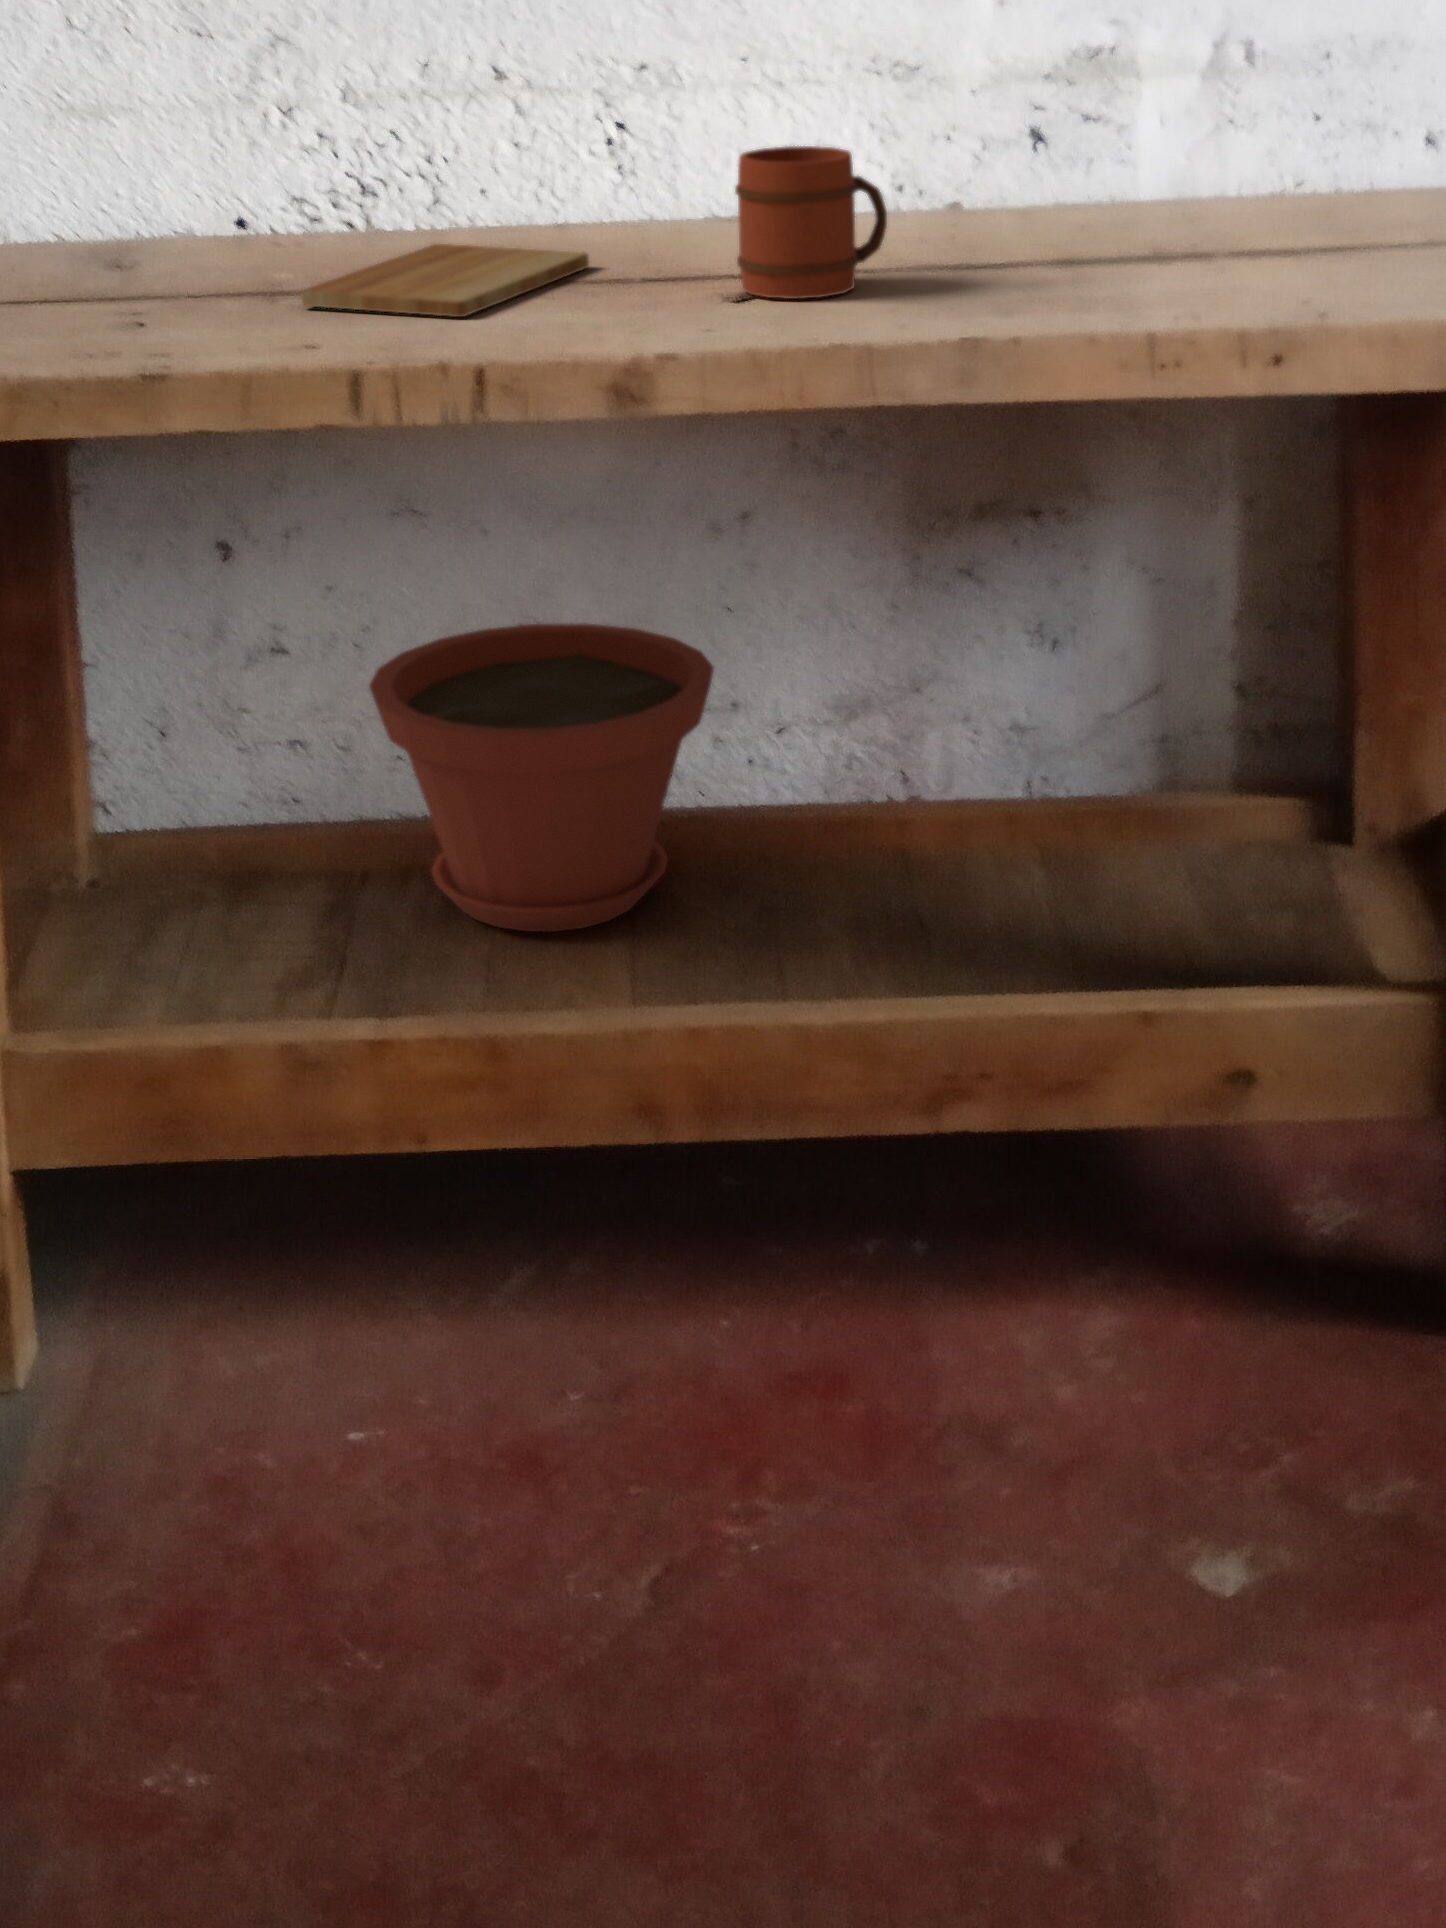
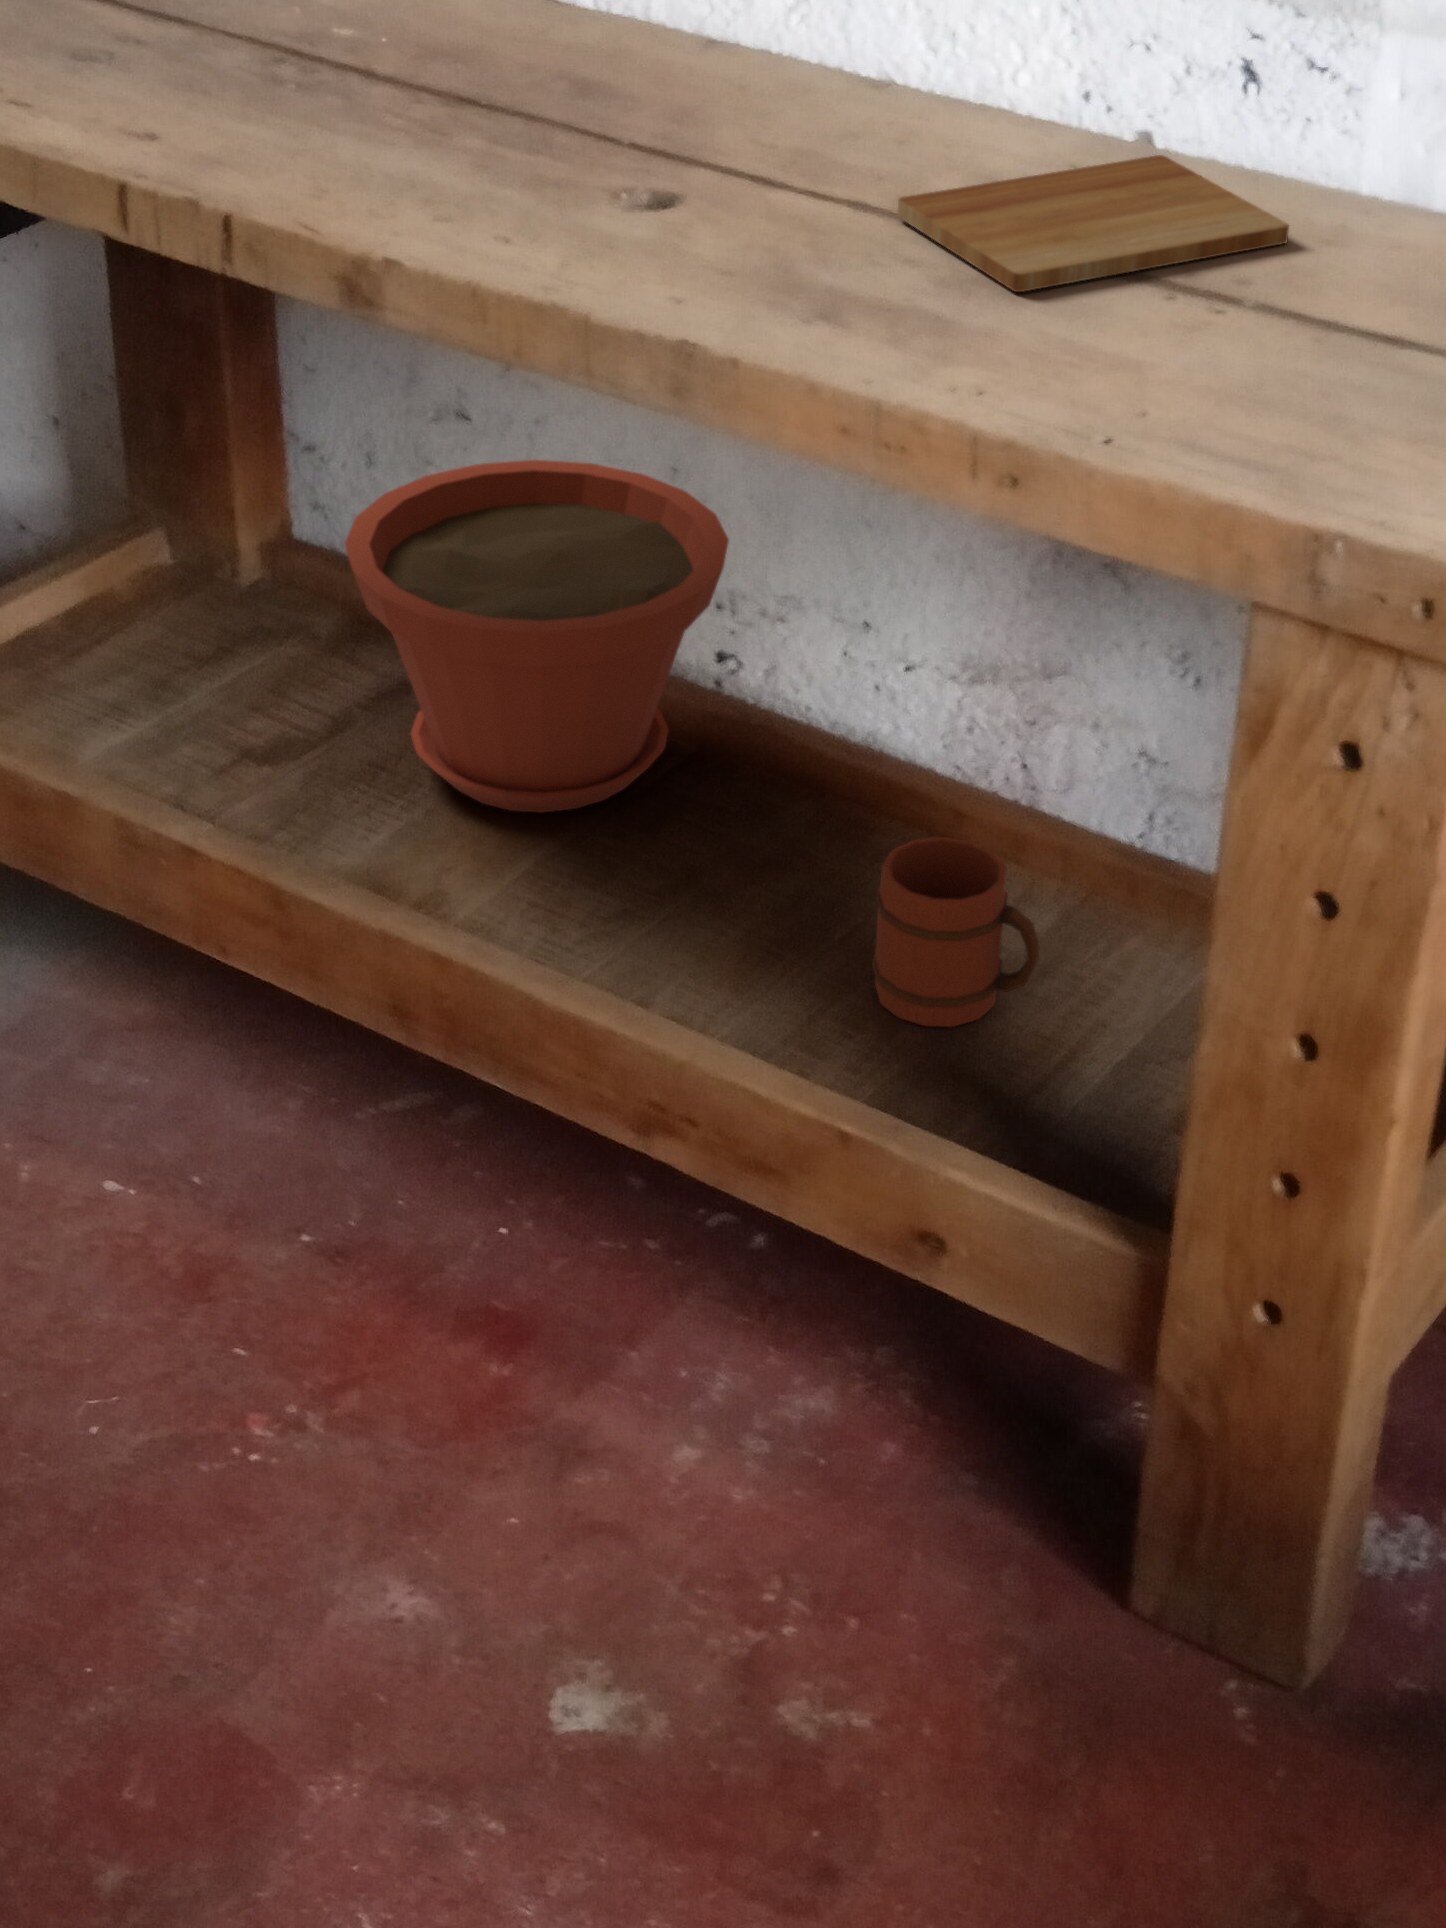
mug: present [735,146,887,299] -> present [872,837,1040,1027]
cutting board: present [302,244,589,317] -> present [897,155,1289,292]

